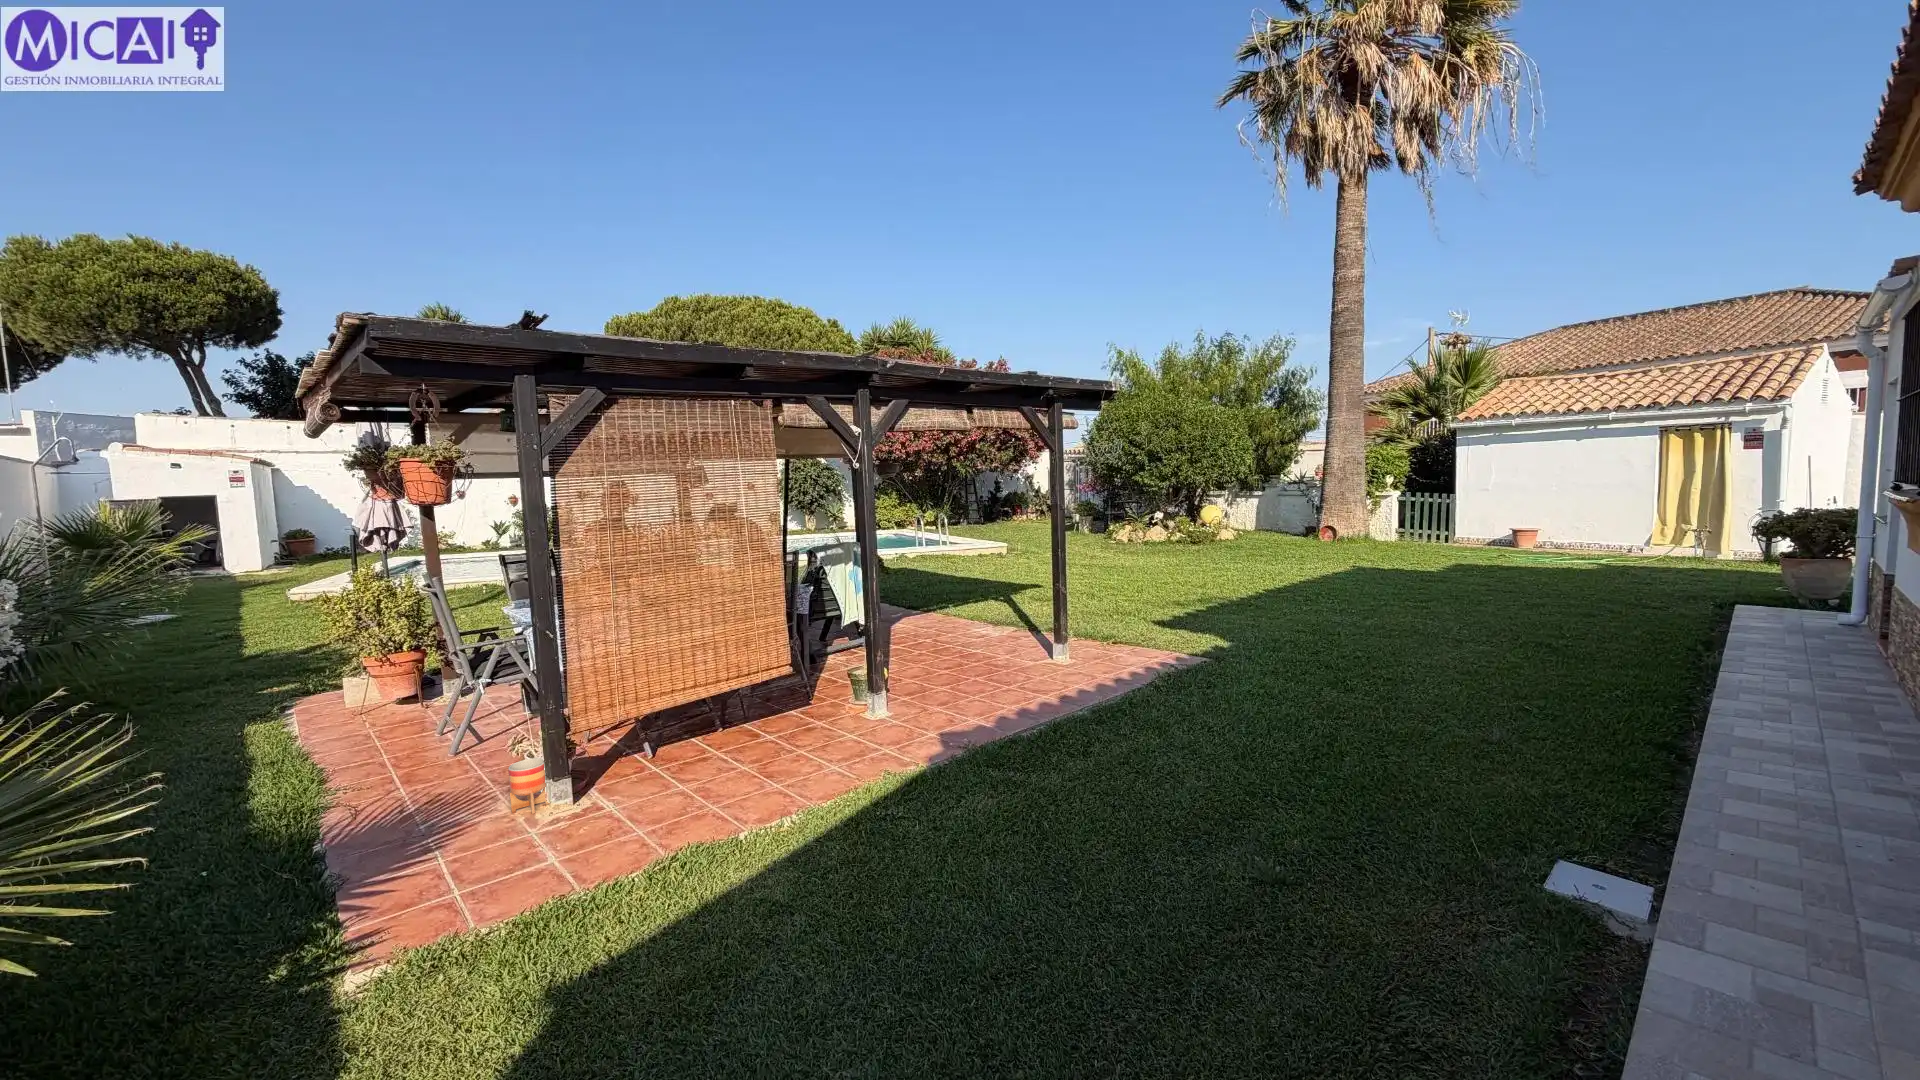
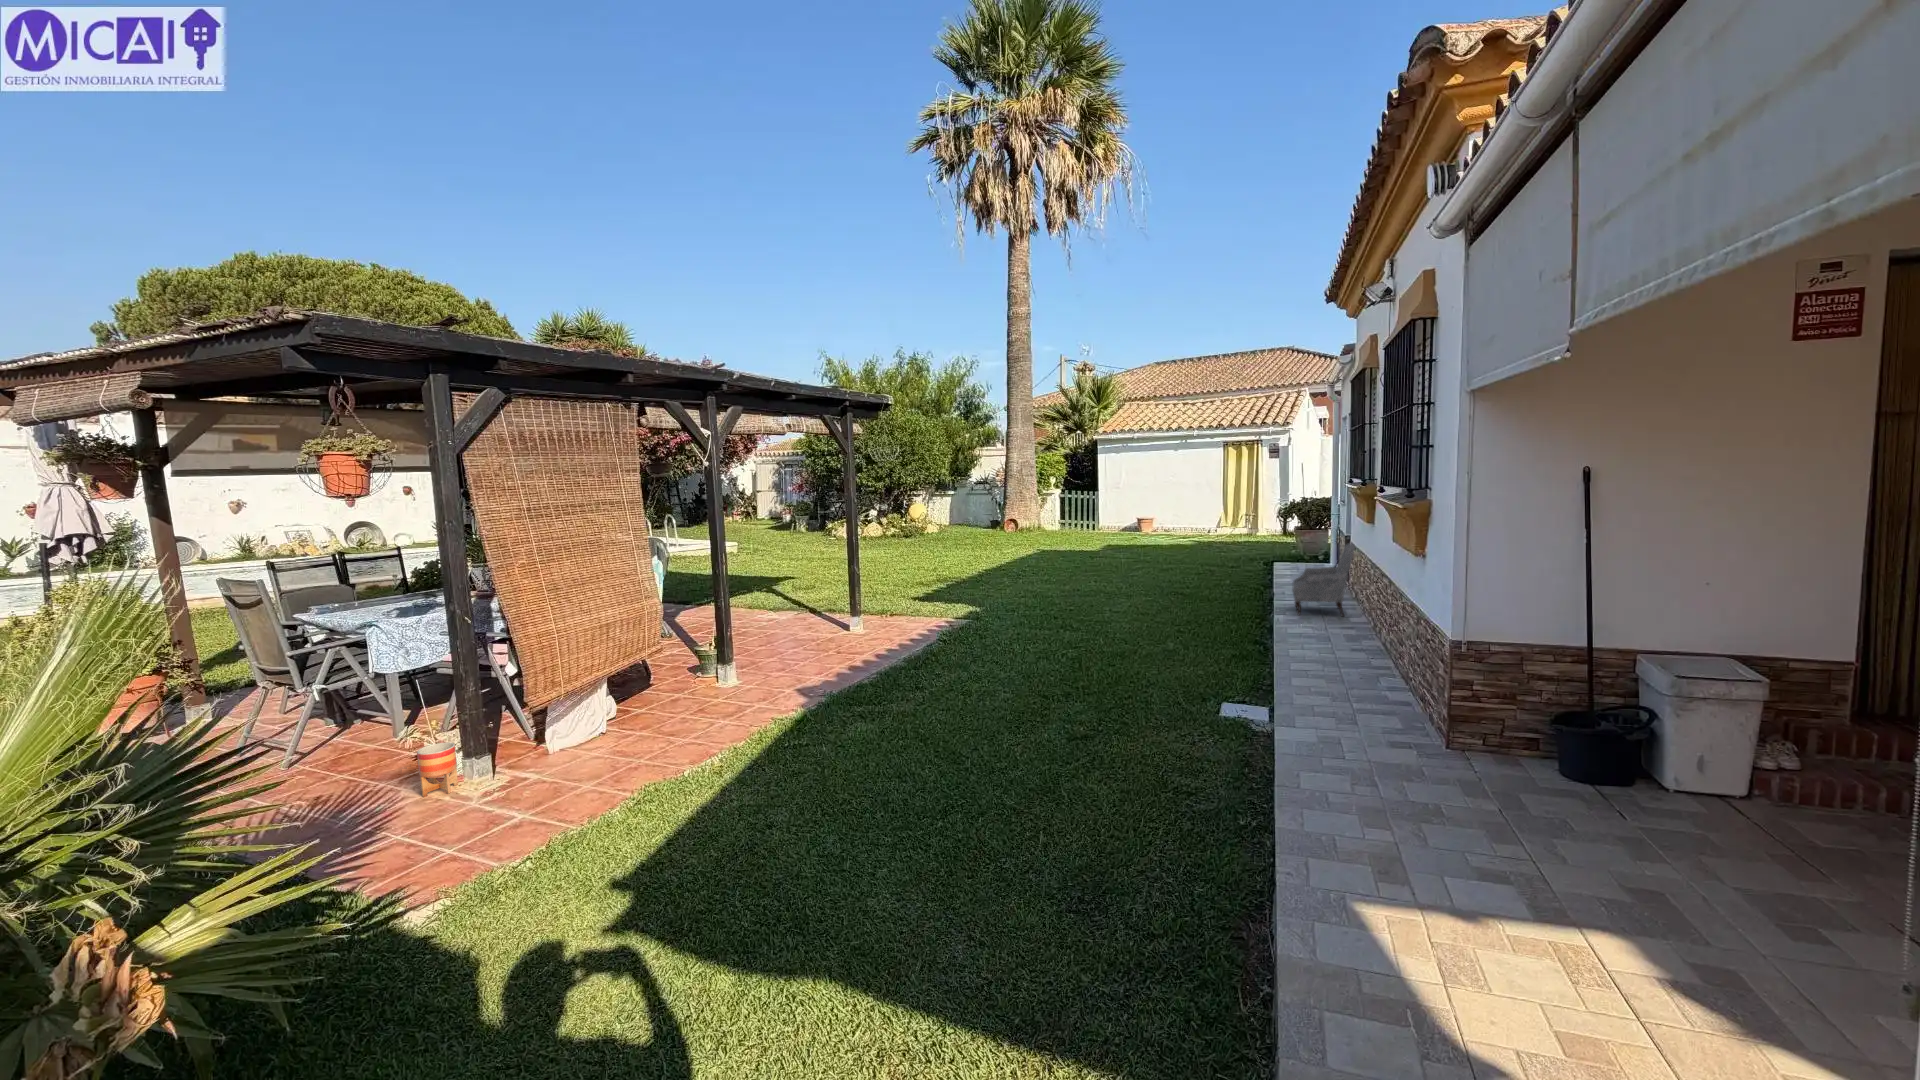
armchair: none [1756,594,1899,719] -> present [1293,544,1355,616]

